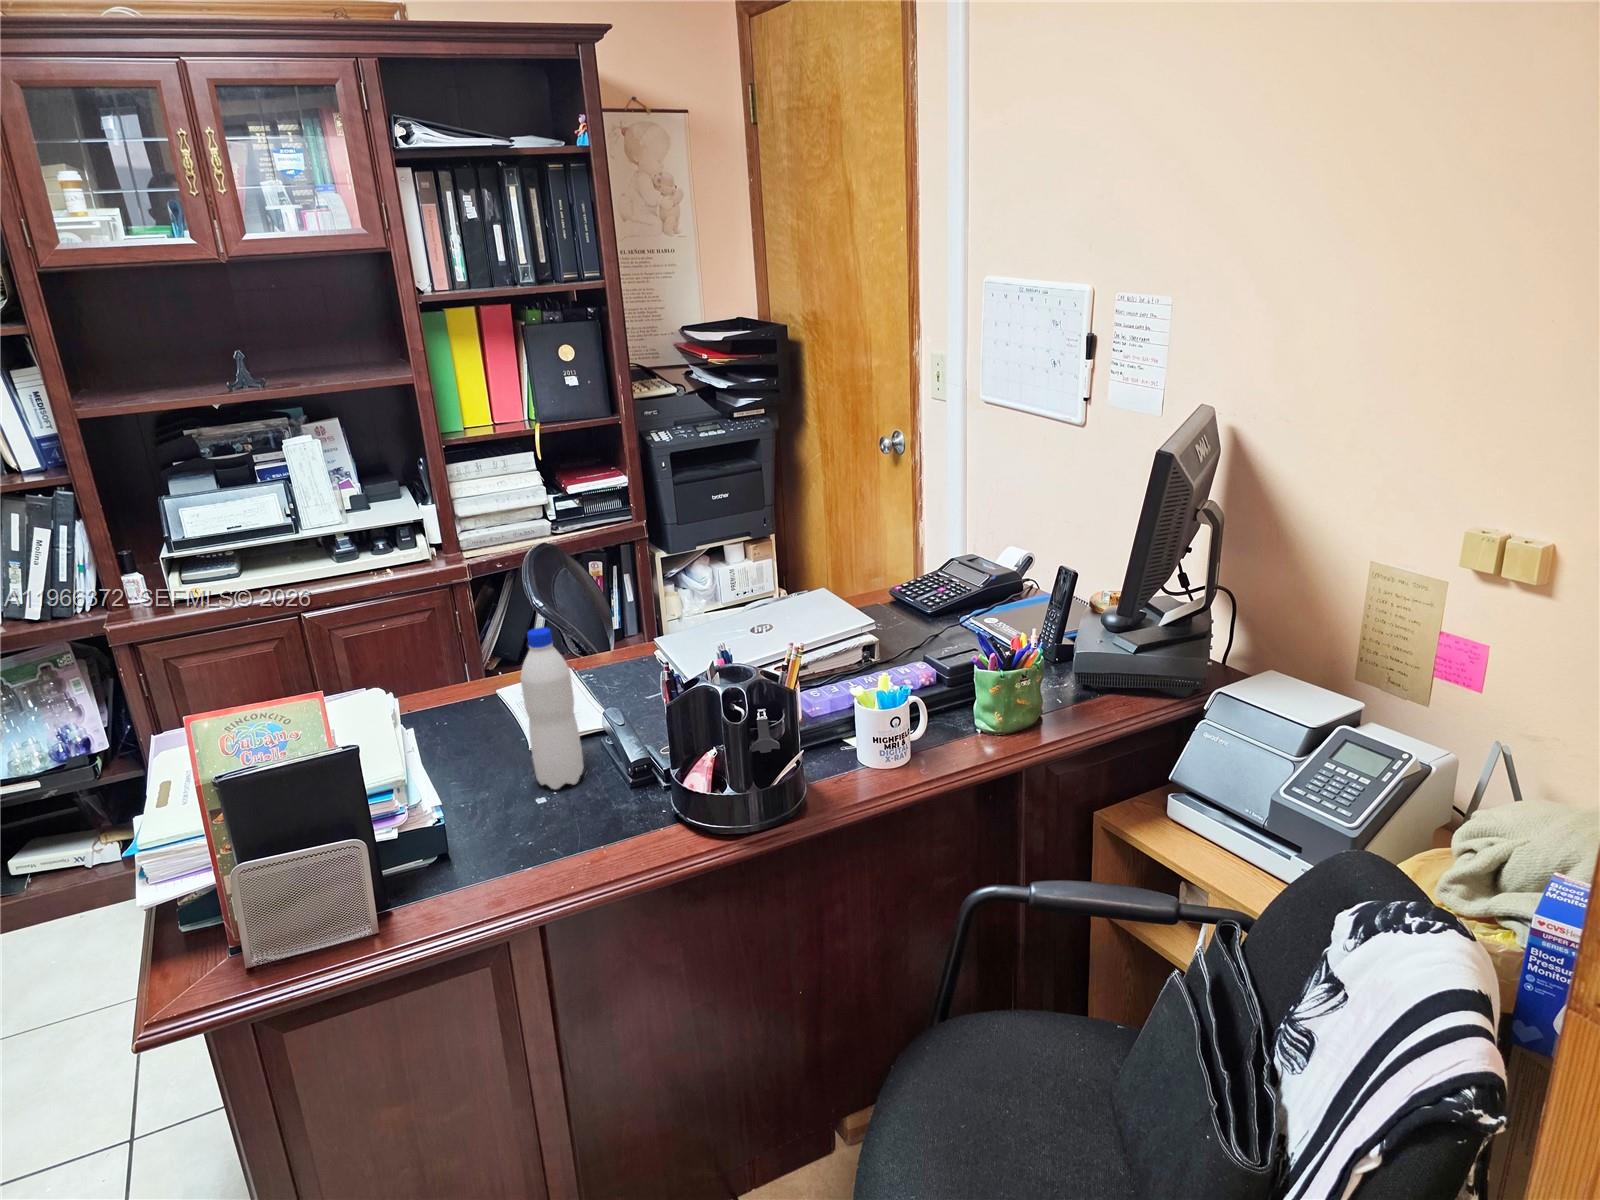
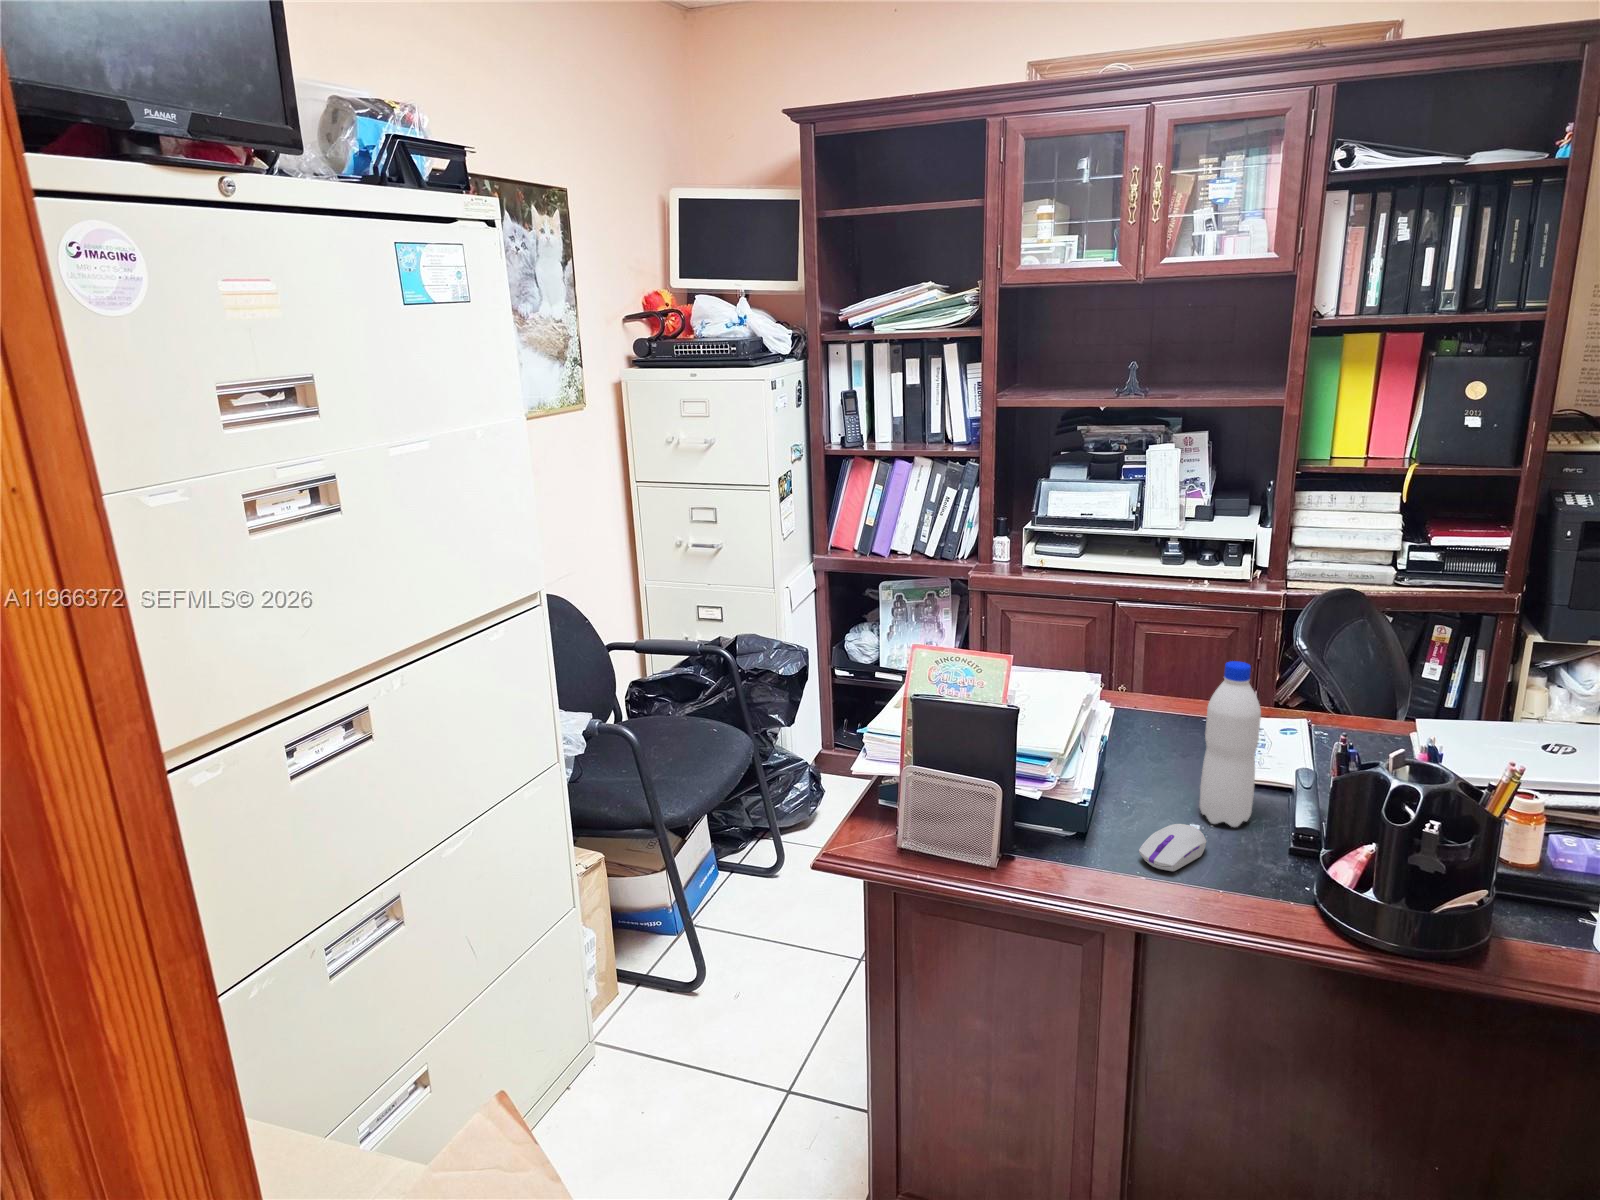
computer mouse: none [514,799,567,853] -> present [1139,824,1206,871]

